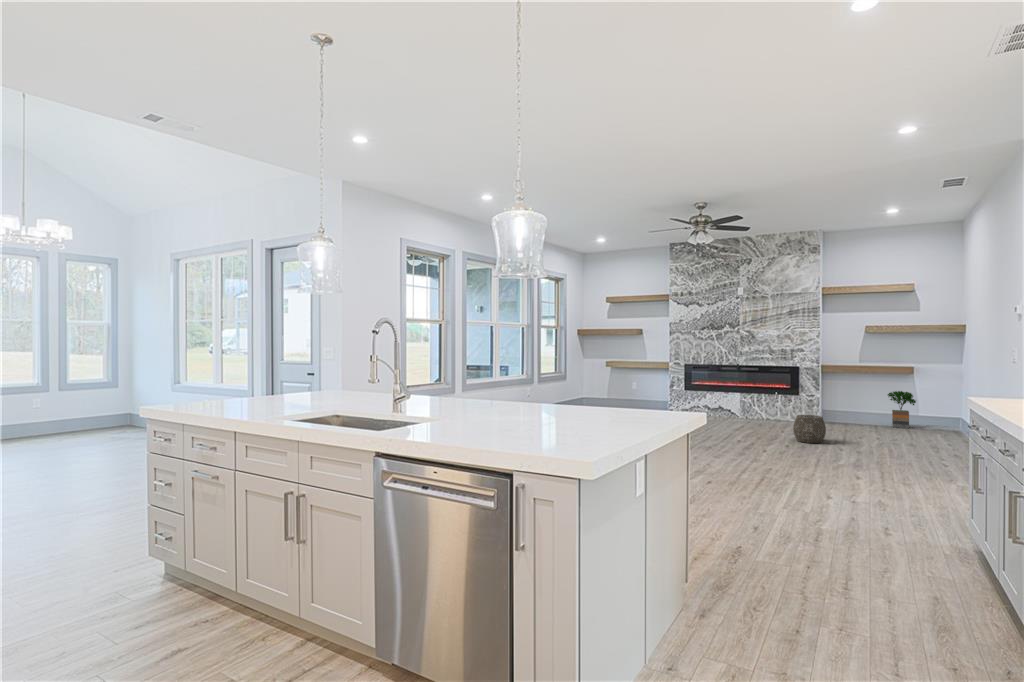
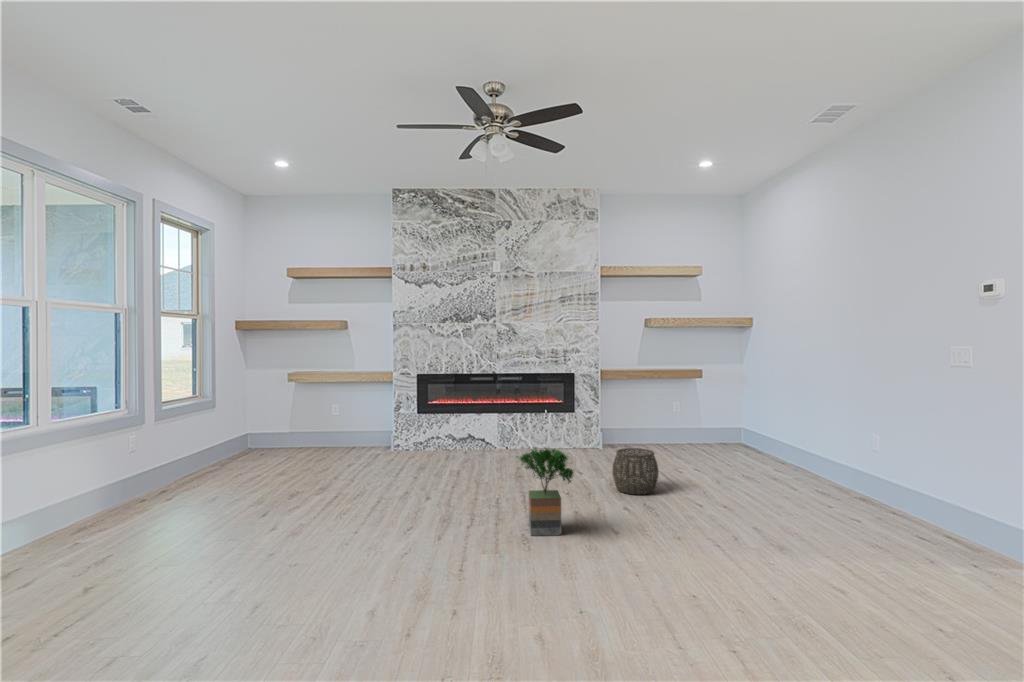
potted tree: present [888,391,916,428] -> present [520,449,573,536]

